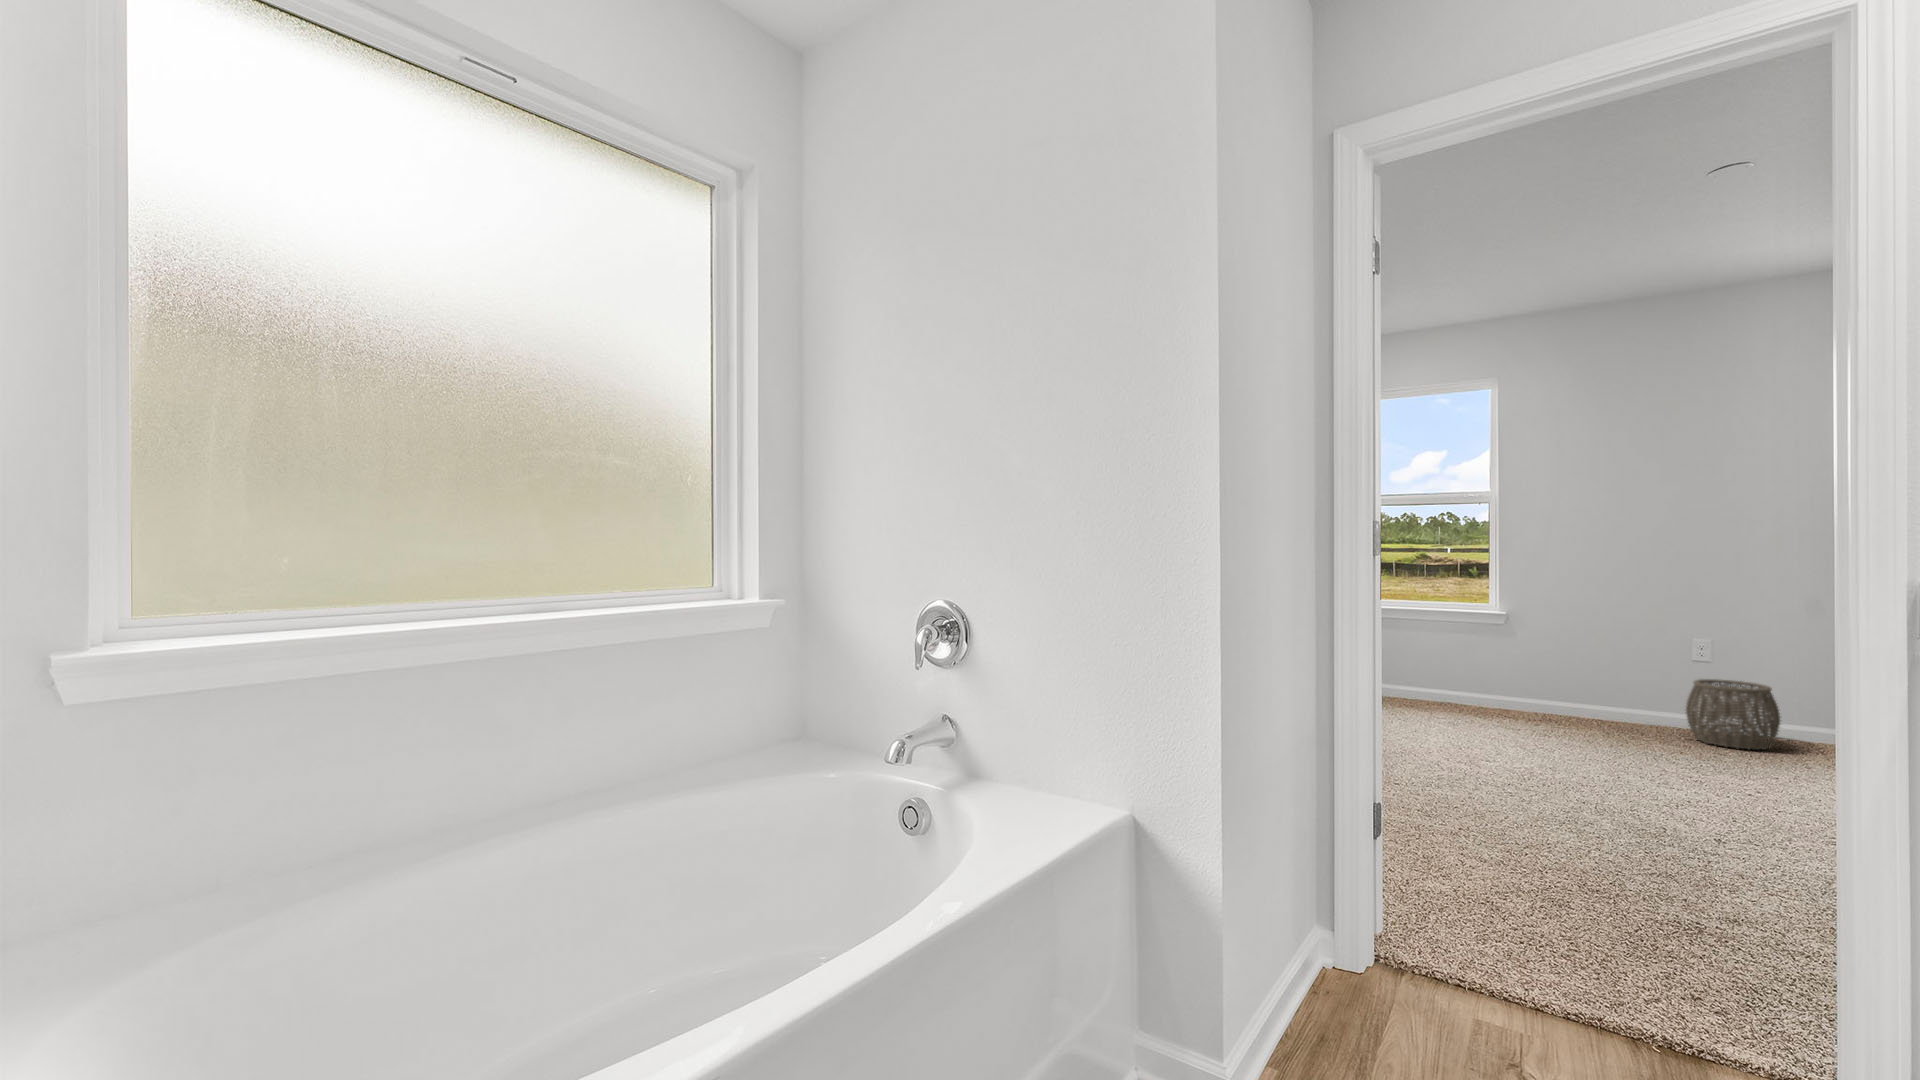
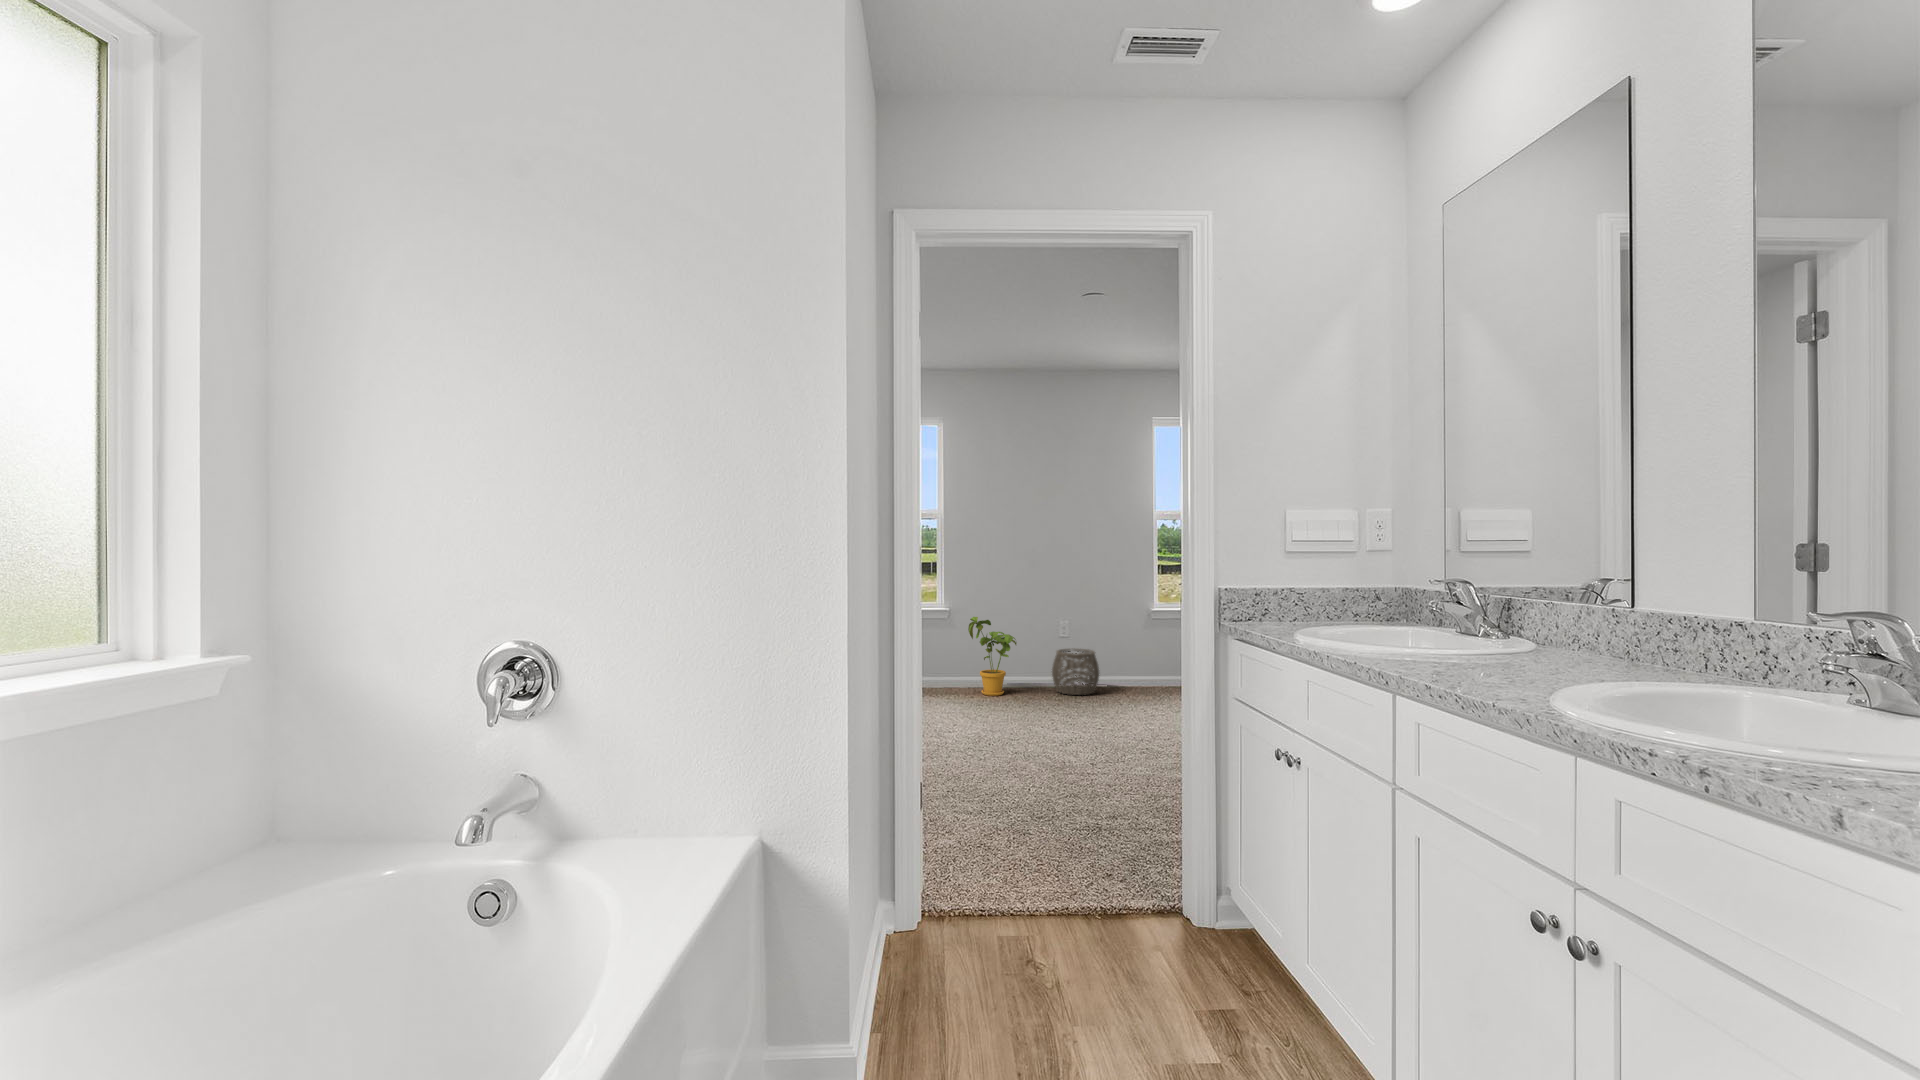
house plant: none [1539,624,1619,732] -> present [968,617,1016,696]

